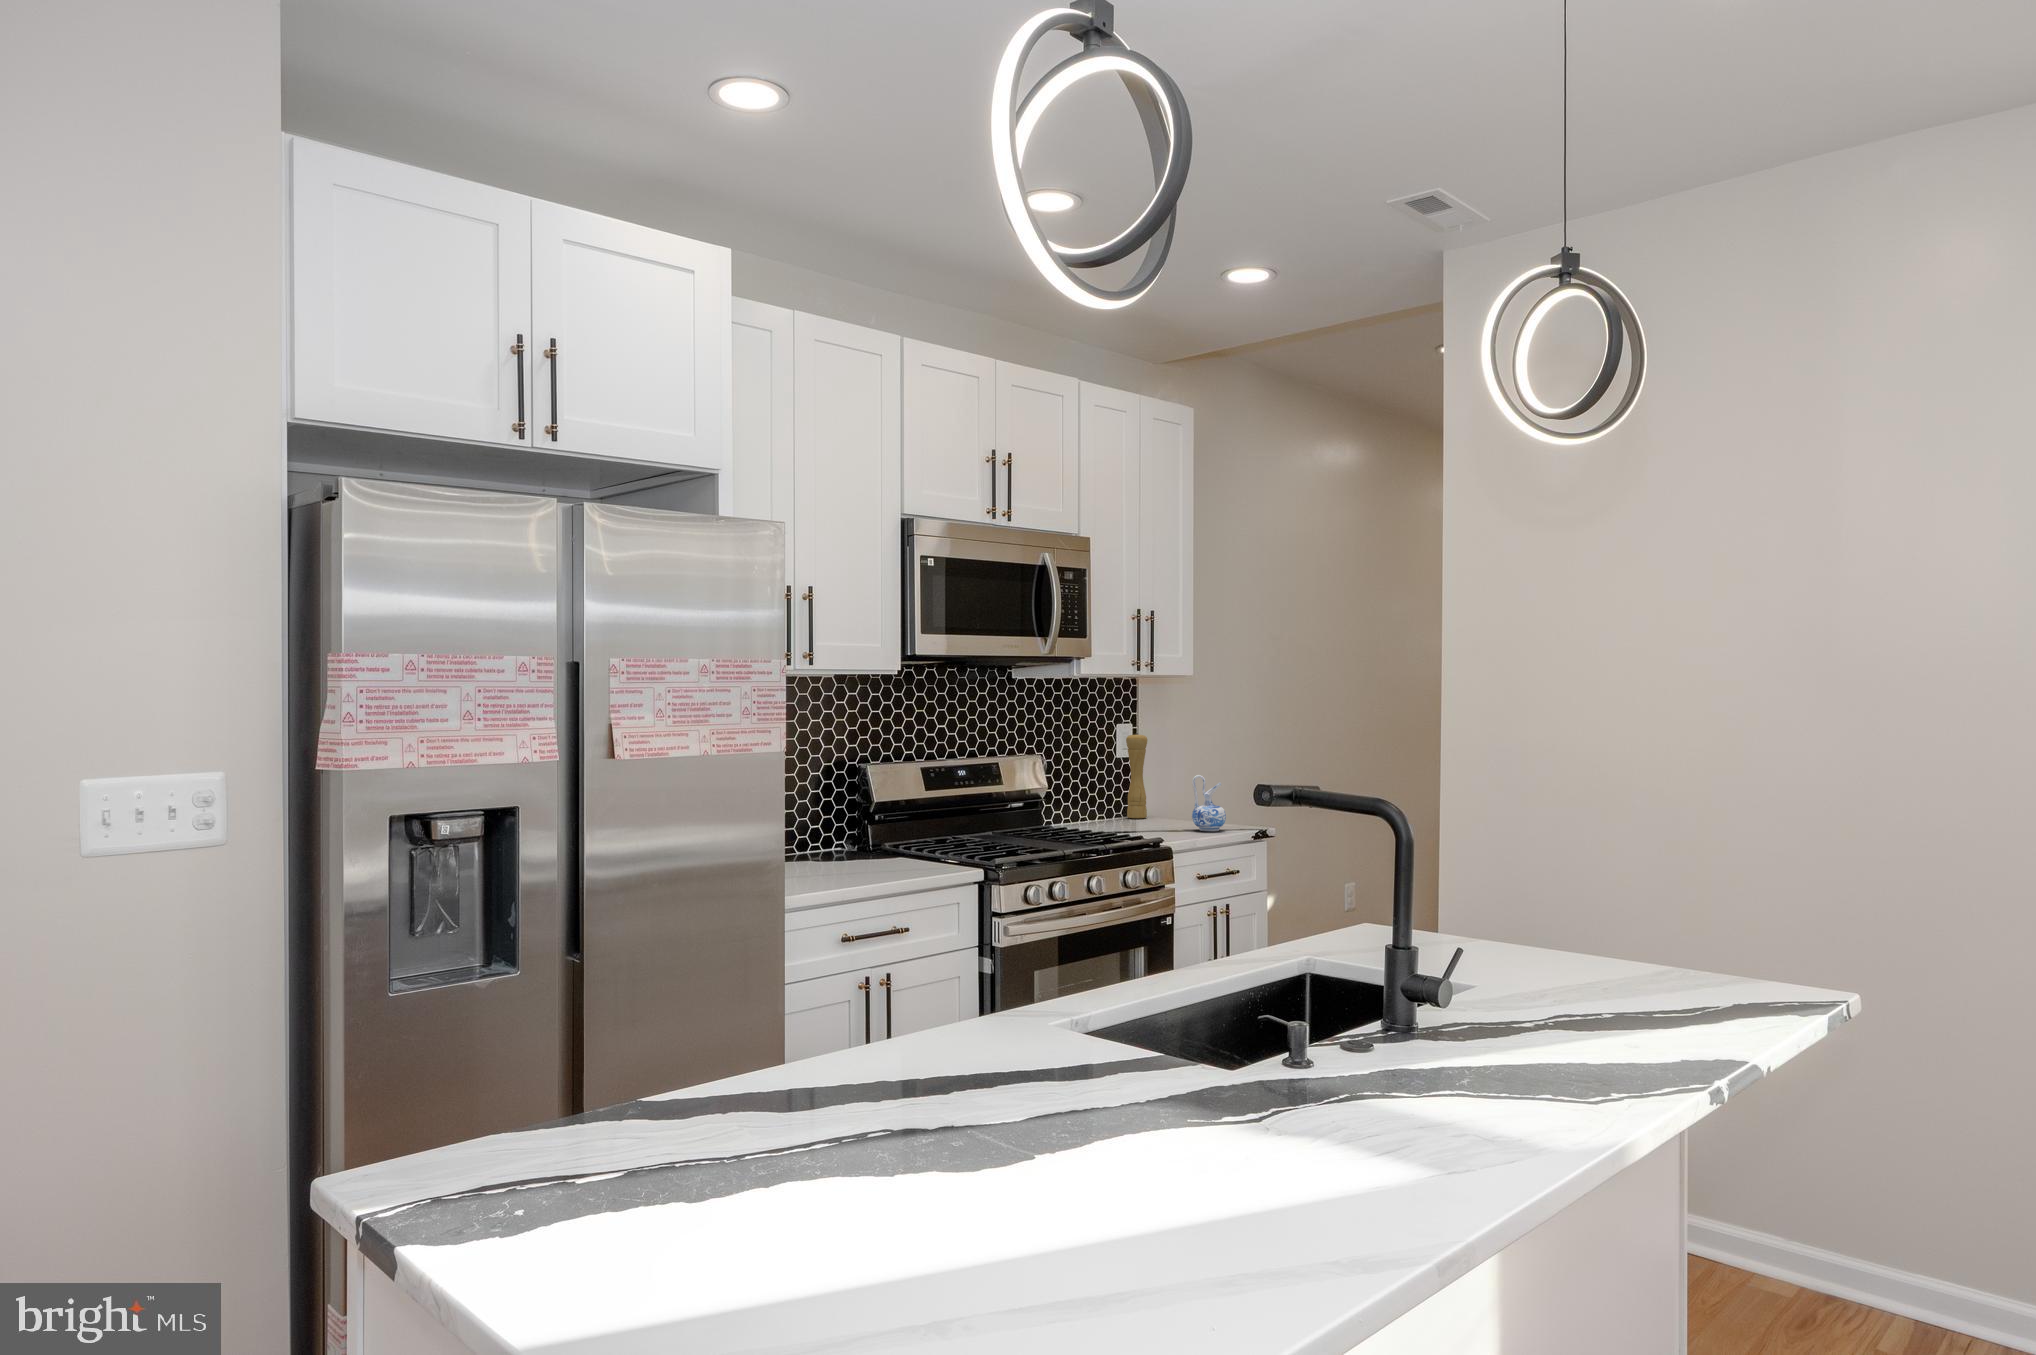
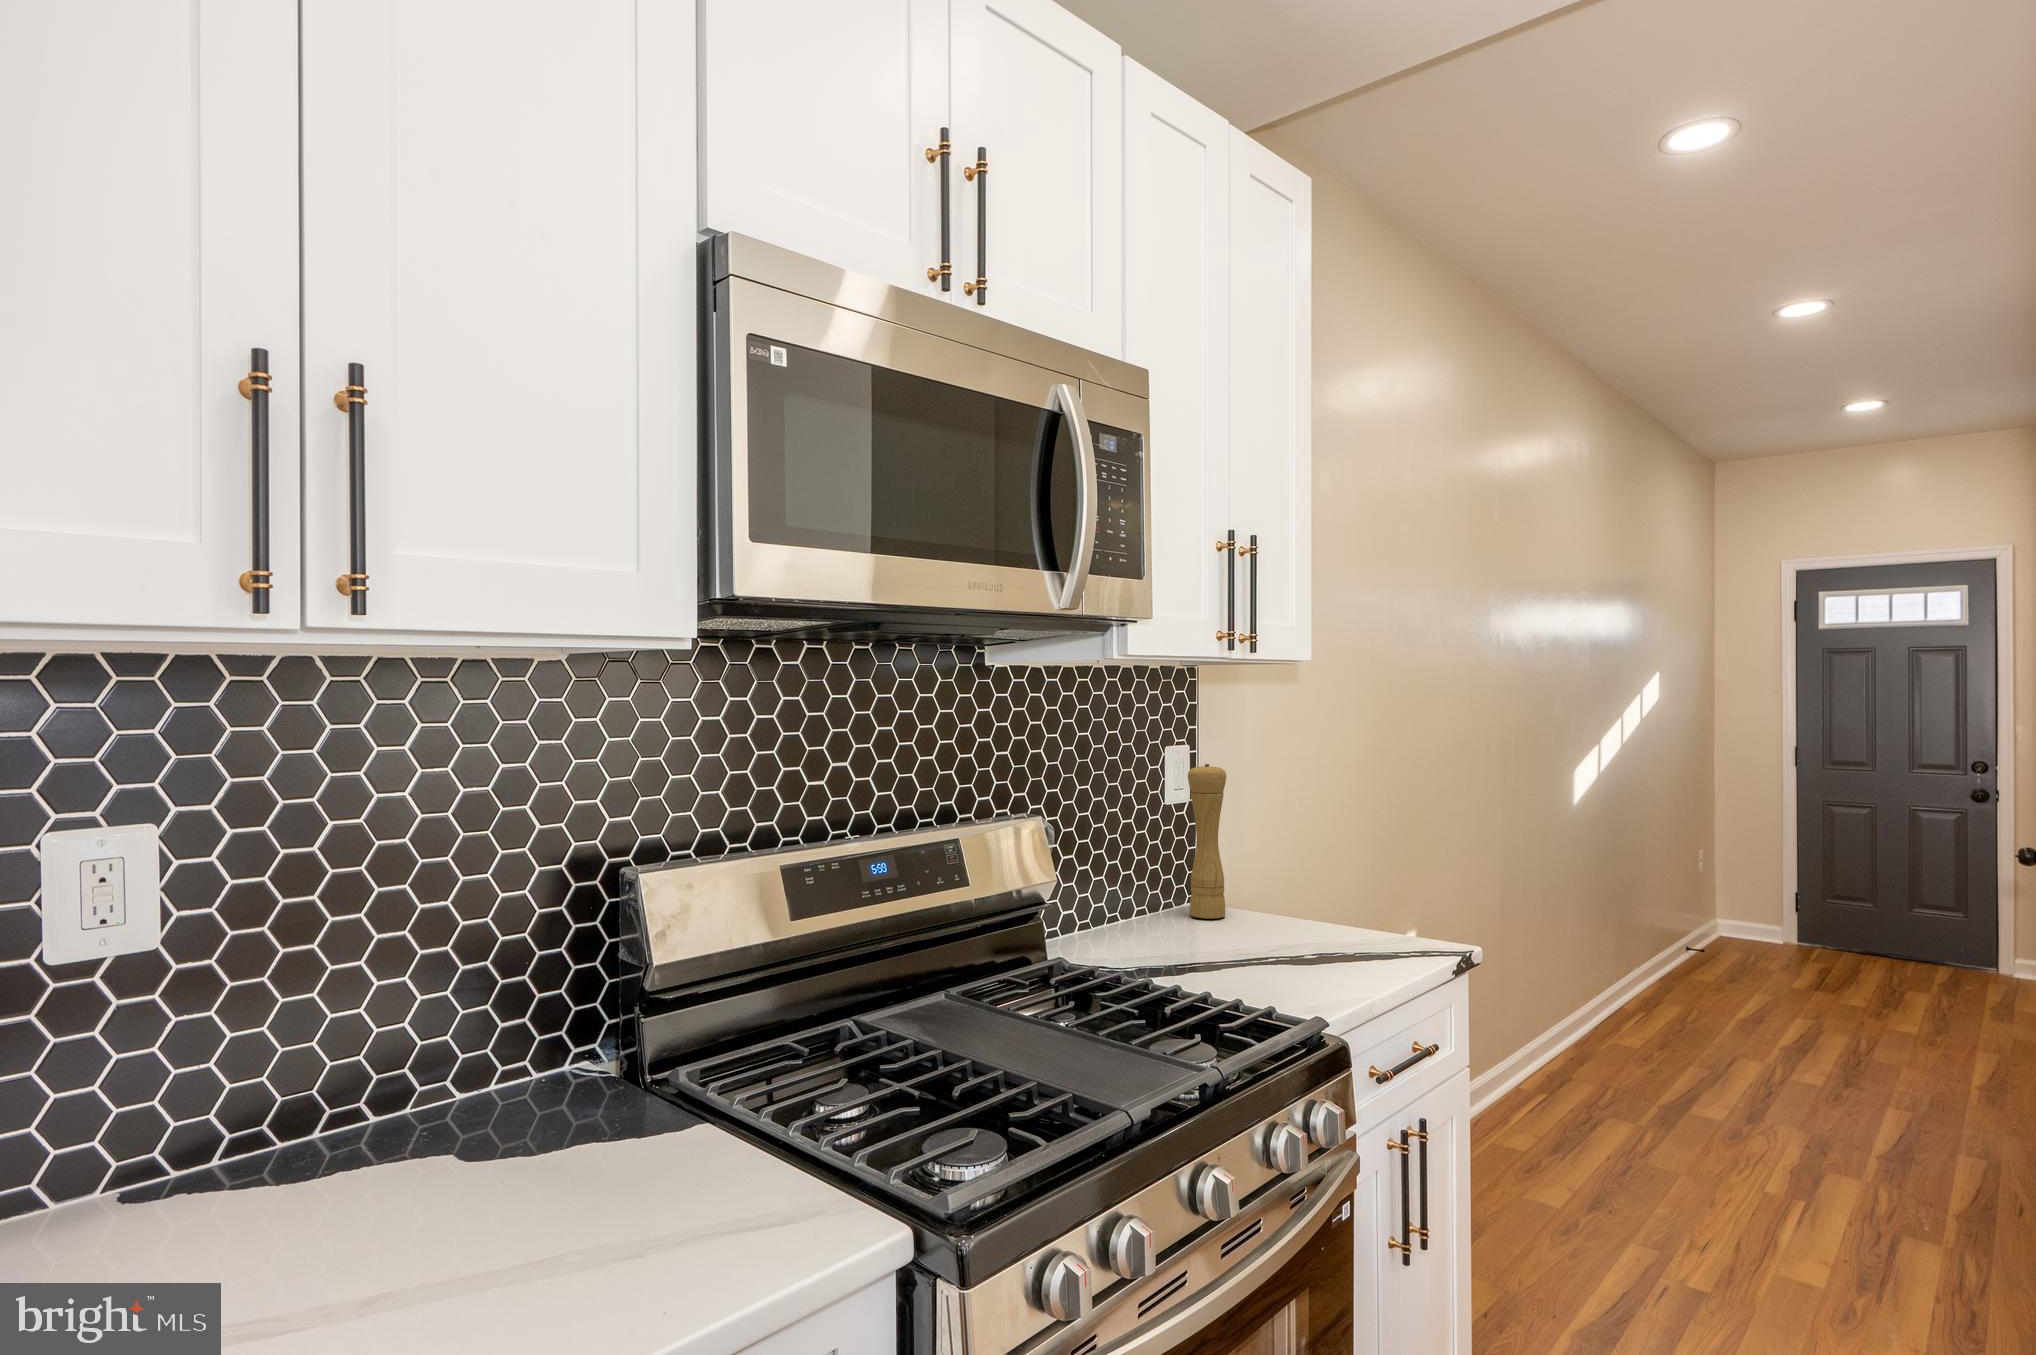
ceramic pitcher: present [1192,775,1226,831] -> none [1347,859,1418,975]

